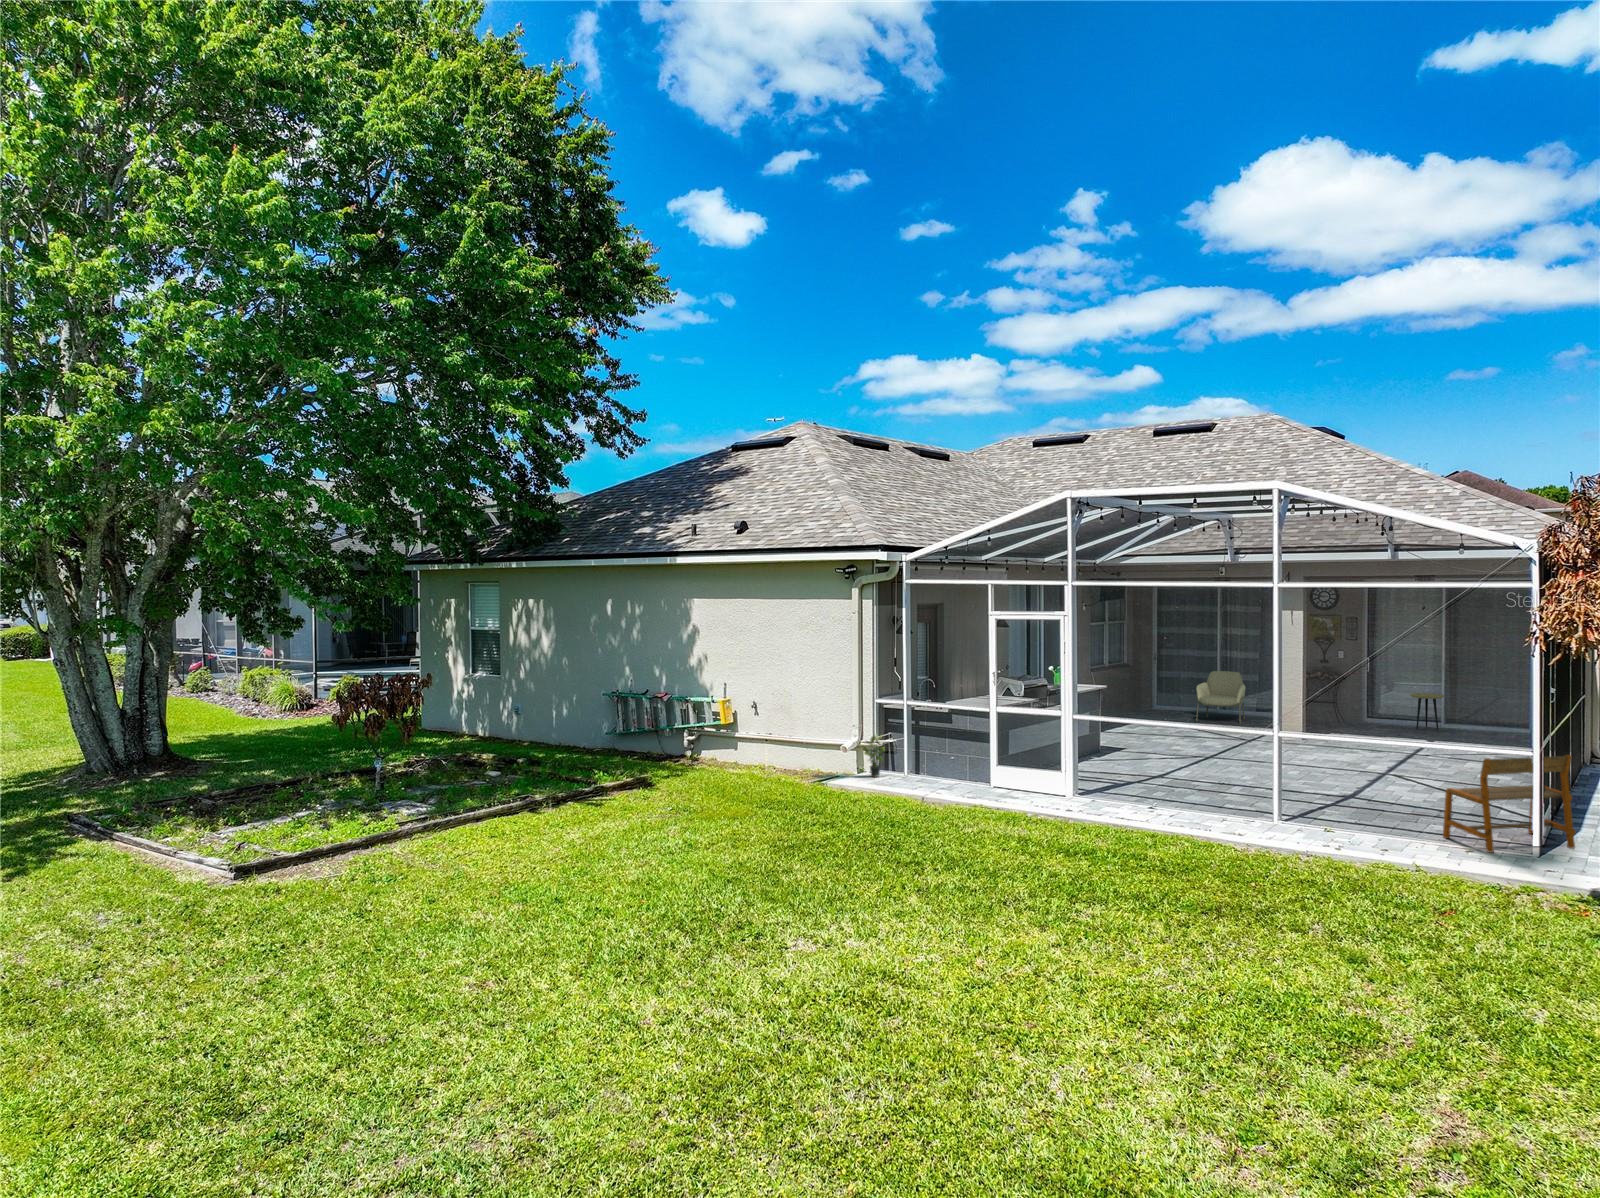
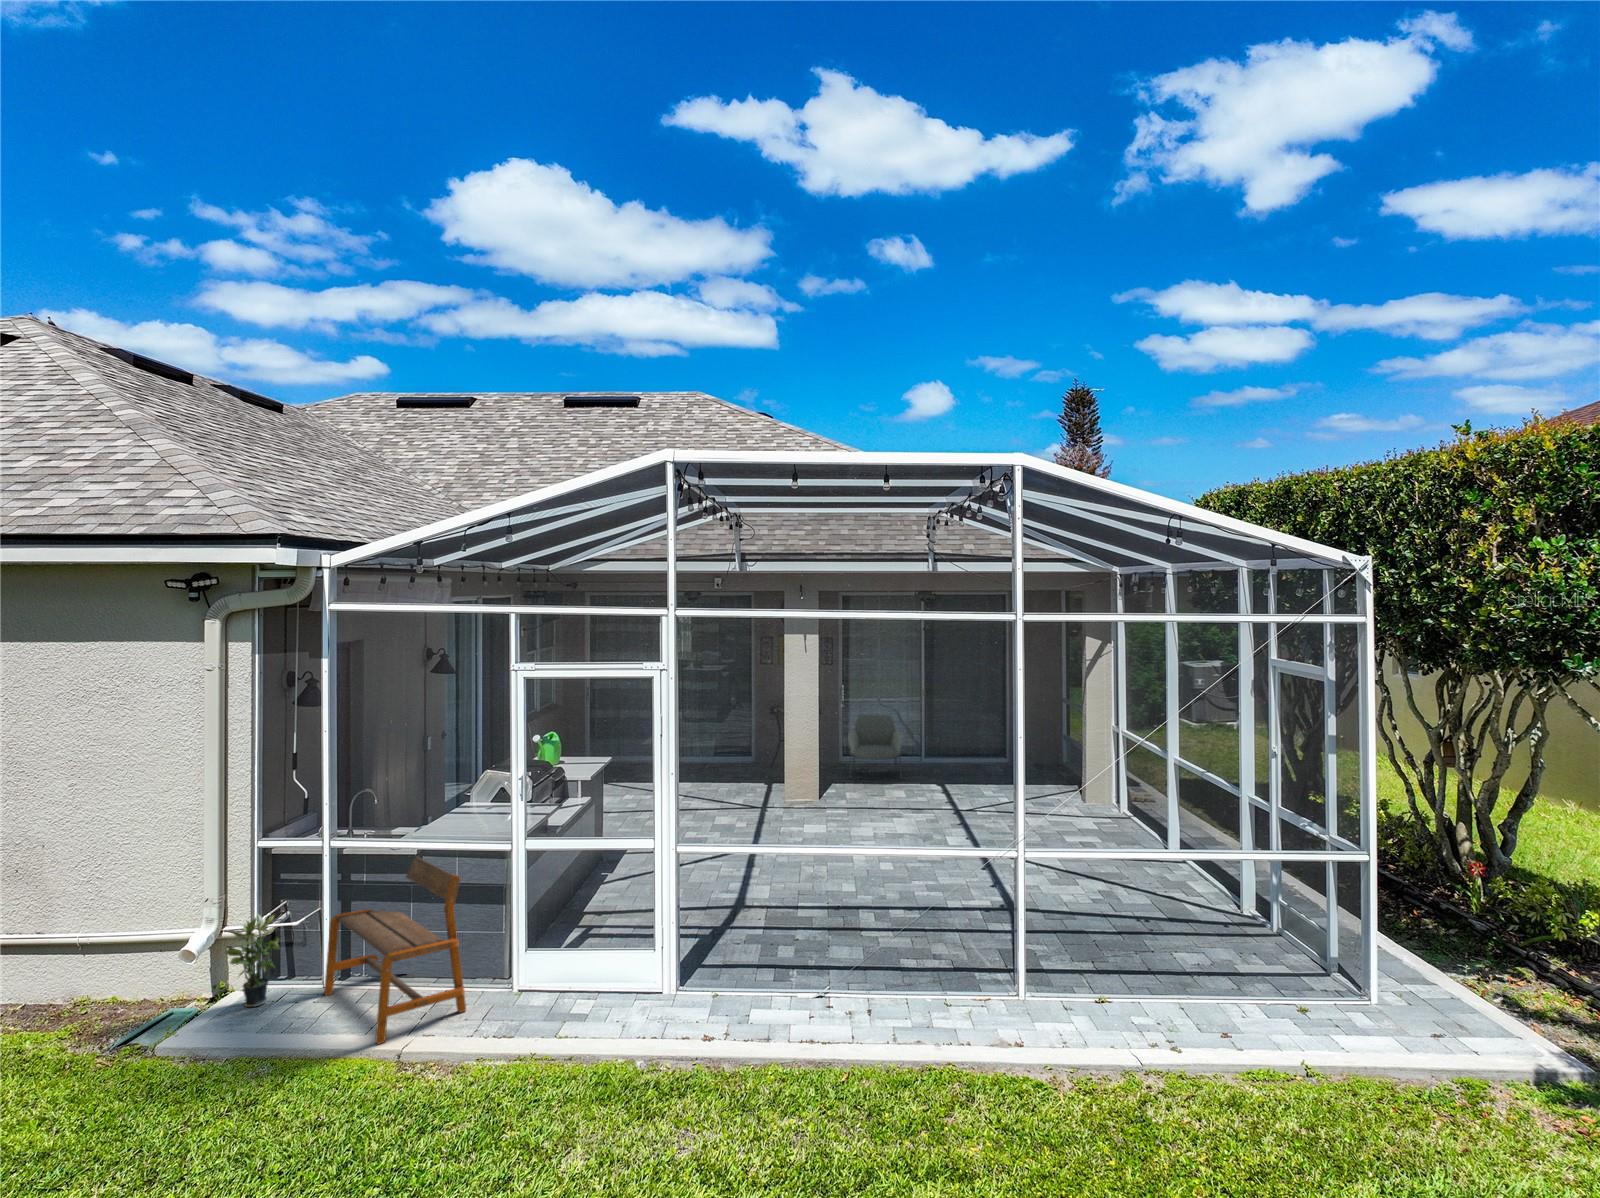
armchair: present [1196,671,1246,724] -> present [848,715,903,778]
side table: present [1410,693,1444,730] -> none [928,733,960,774]
bench: present [1443,755,1576,853] -> present [324,857,466,1044]

